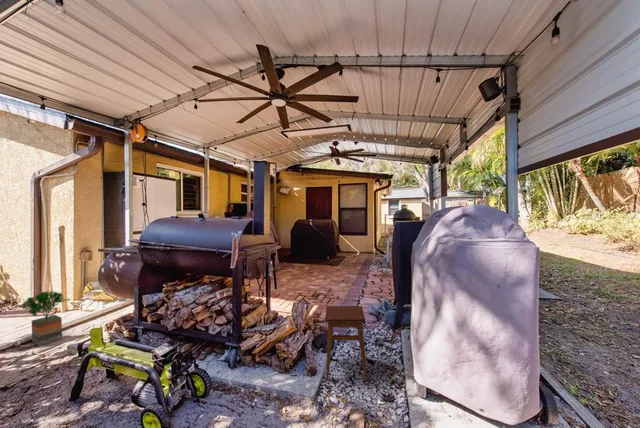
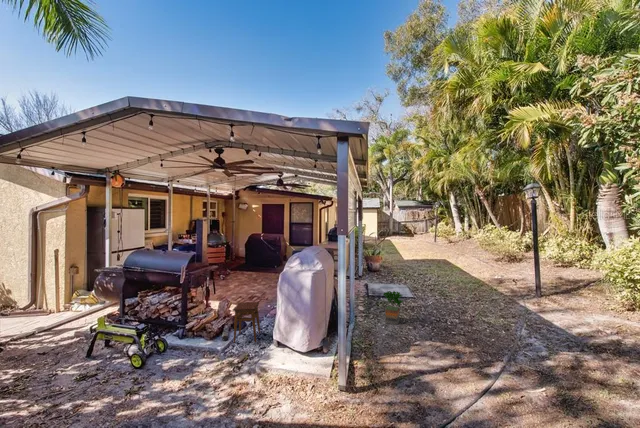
potted tree: present [22,291,69,346] -> present [383,291,403,325]

